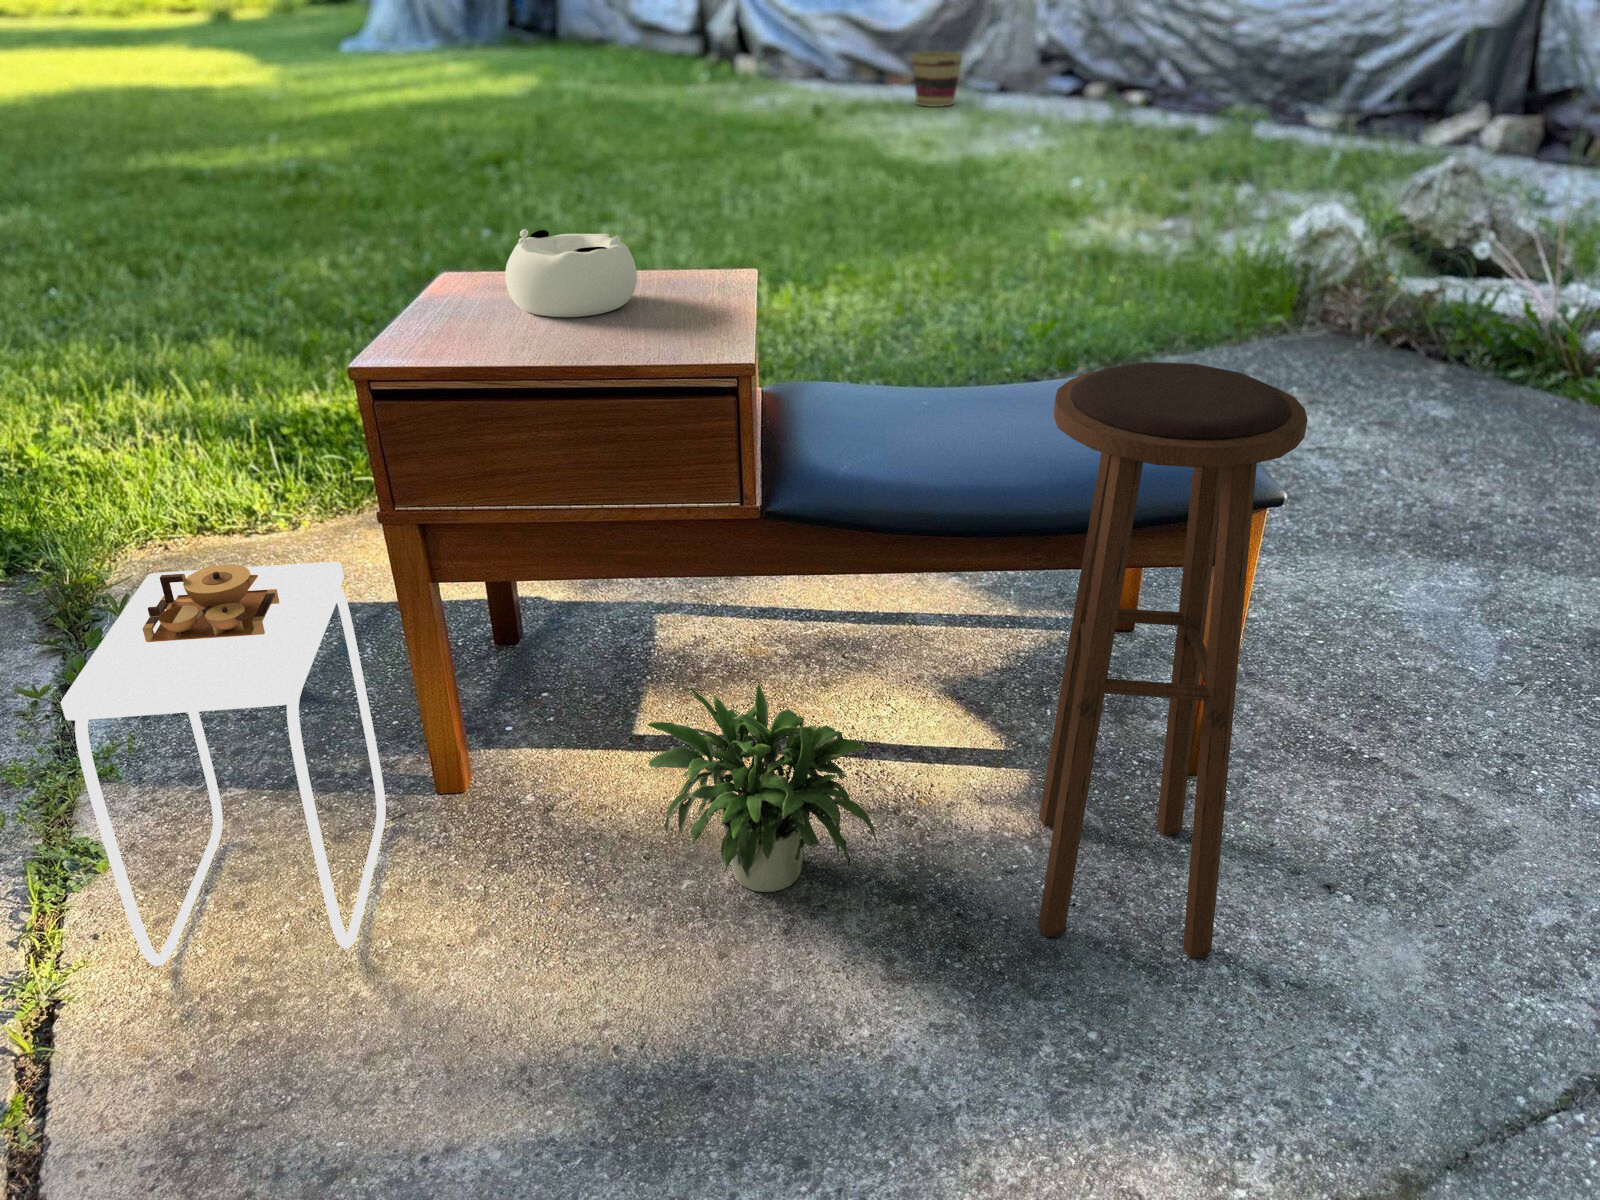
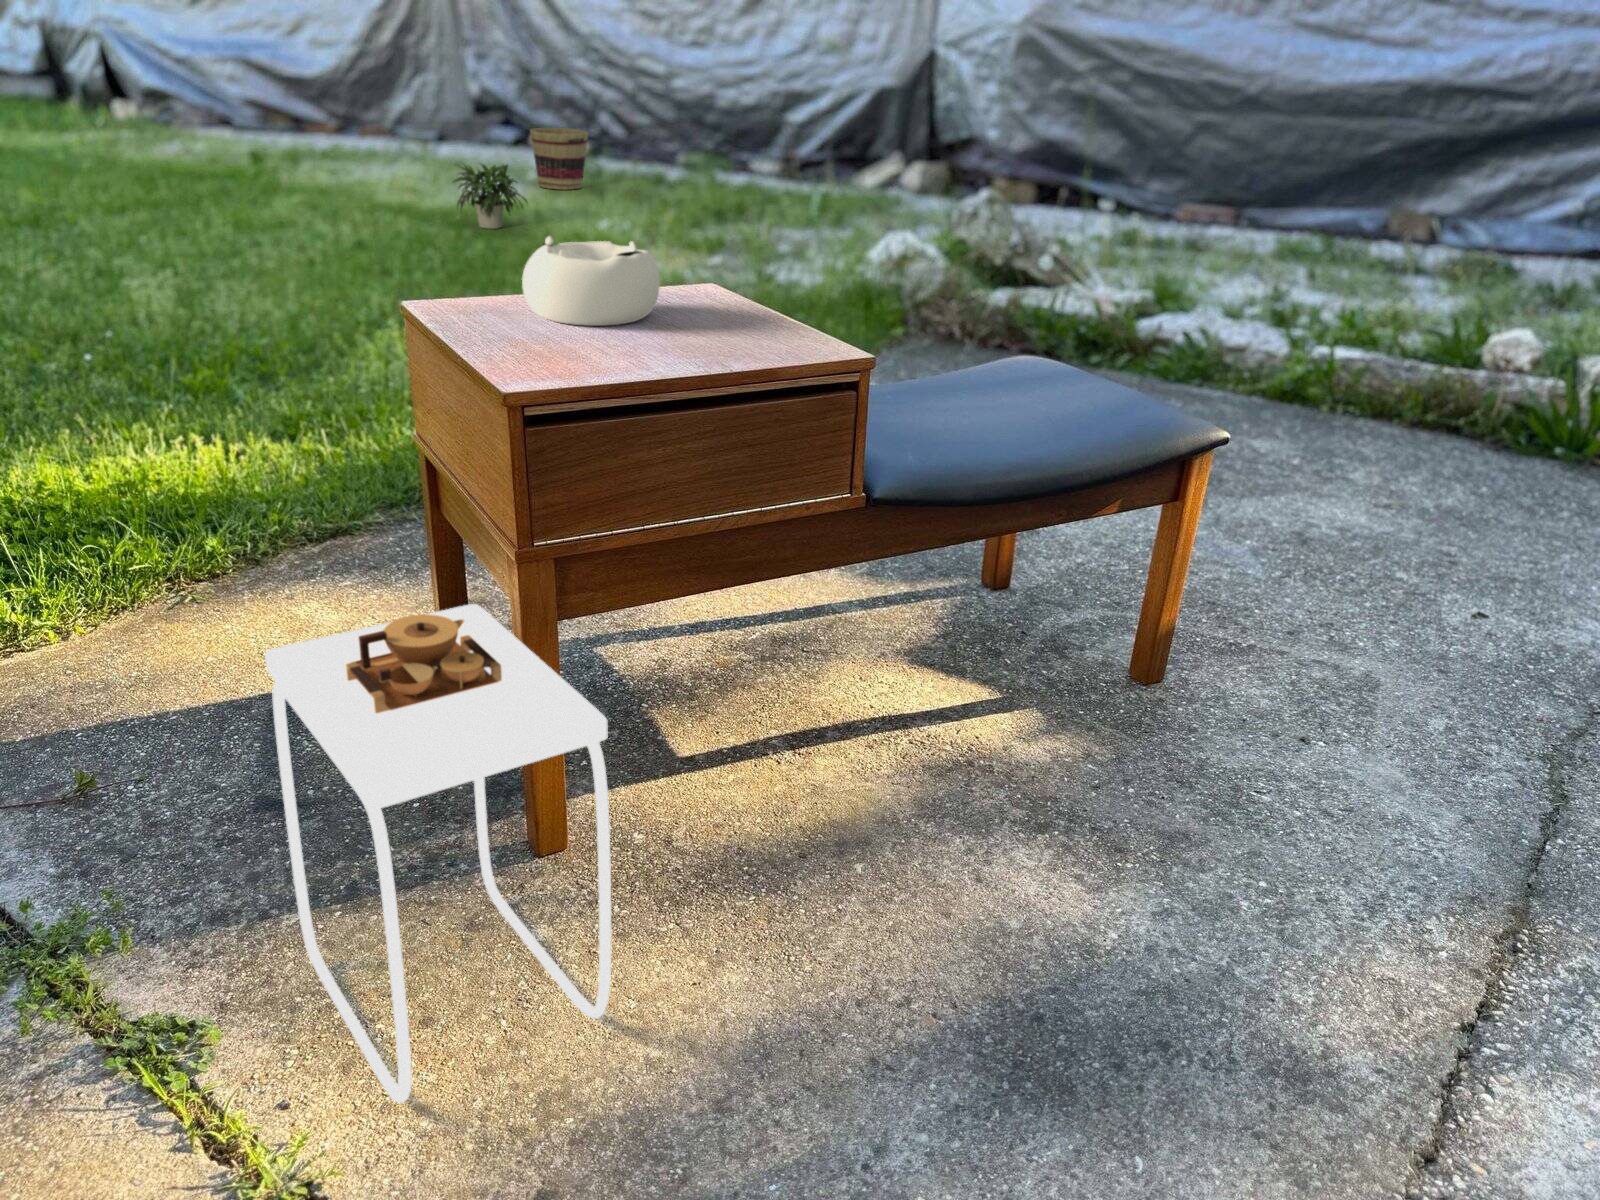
basket: present [912,51,962,107] -> present [530,128,589,190]
stool: present [1038,362,1308,958] -> none [1068,318,1365,826]
potted plant: present [608,684,877,892] -> present [431,164,528,229]

